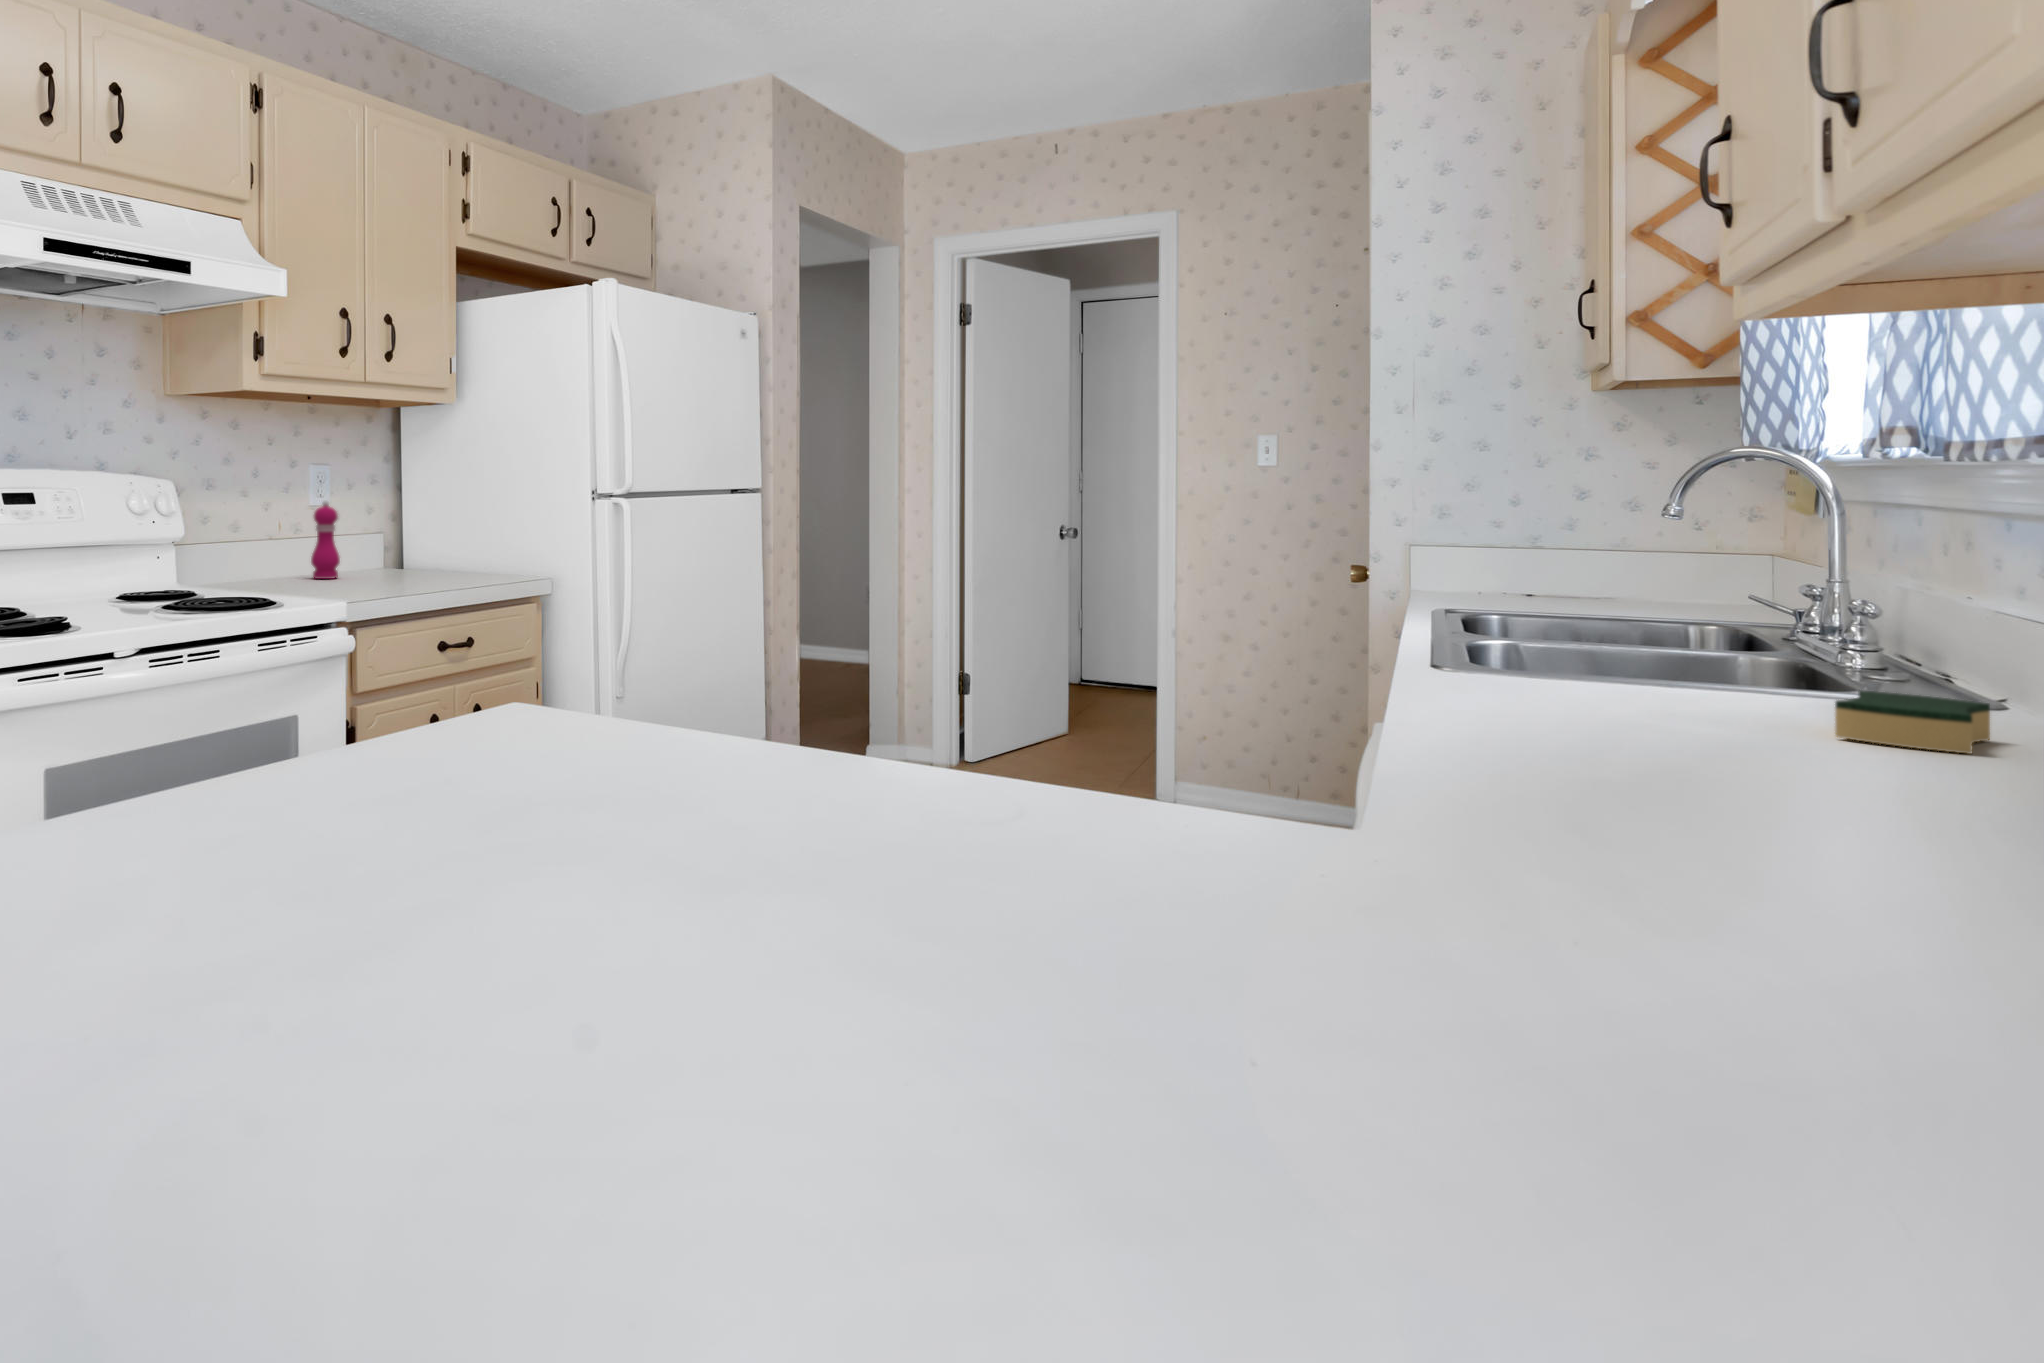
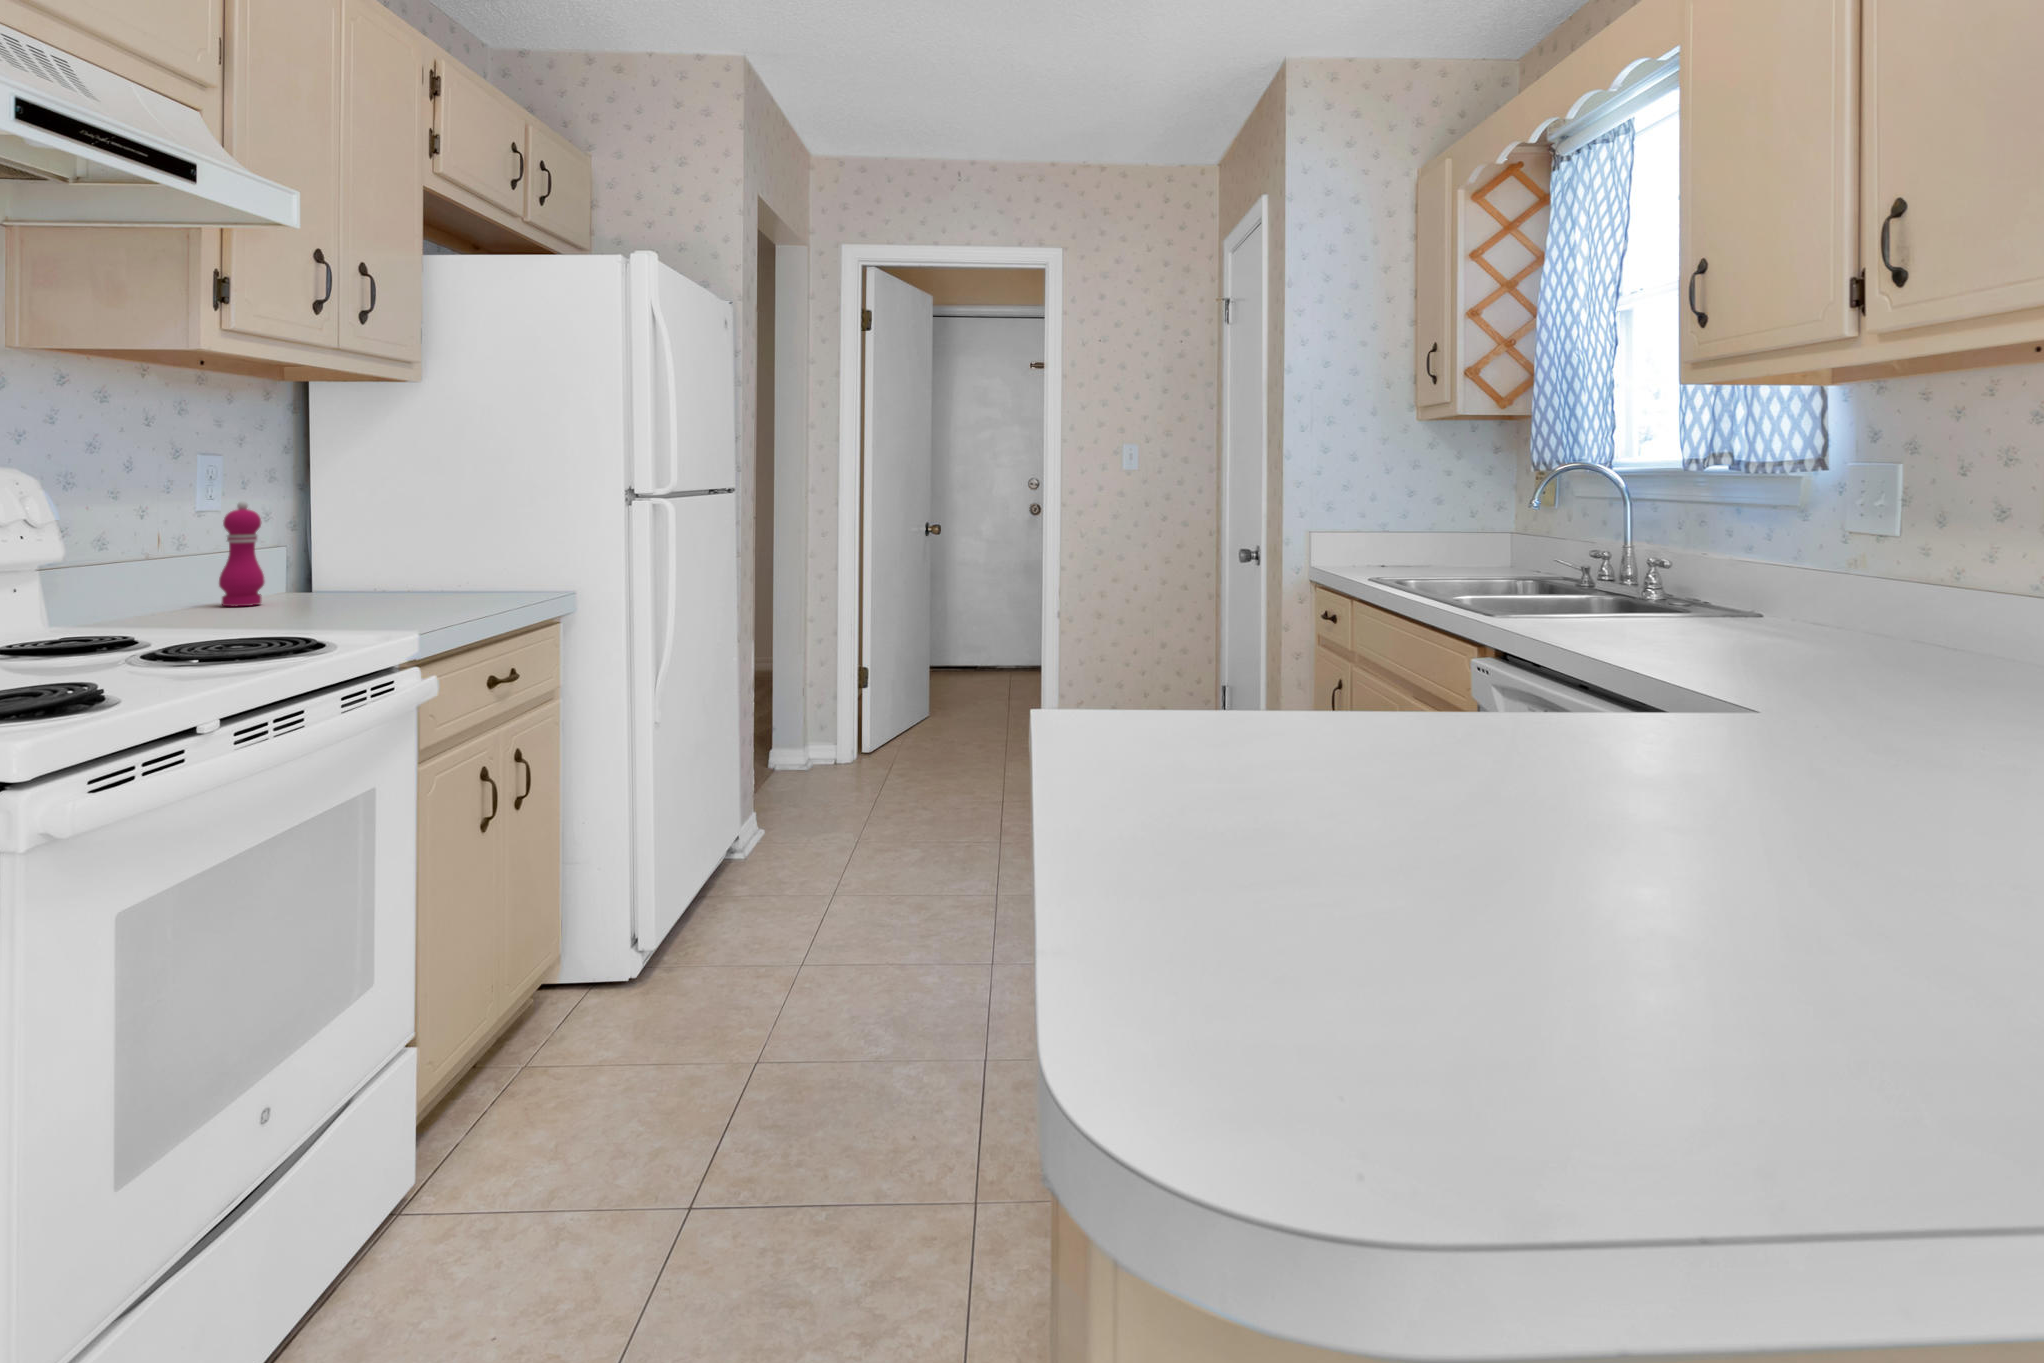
sponge: present [1835,691,1990,754] -> none [1779,615,1862,647]

